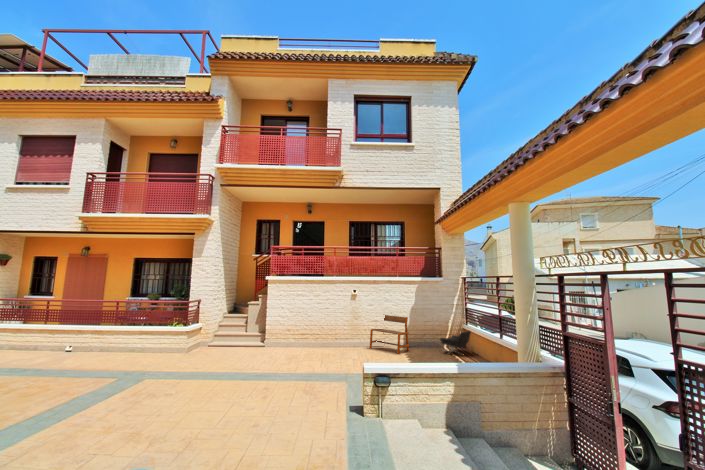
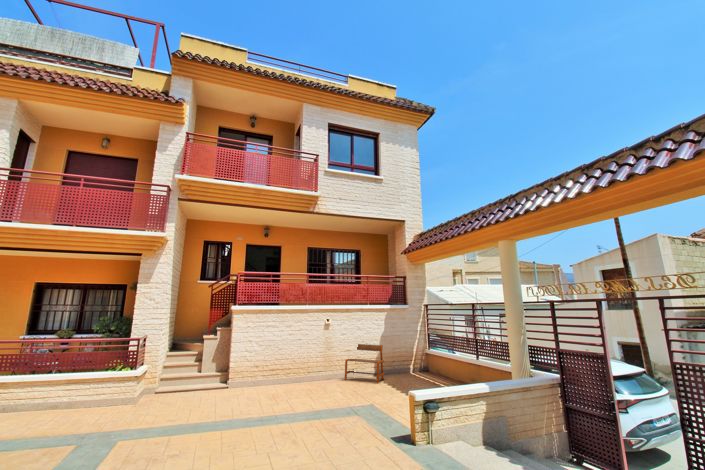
lounge chair: present [440,331,471,352] -> none [413,355,440,379]

